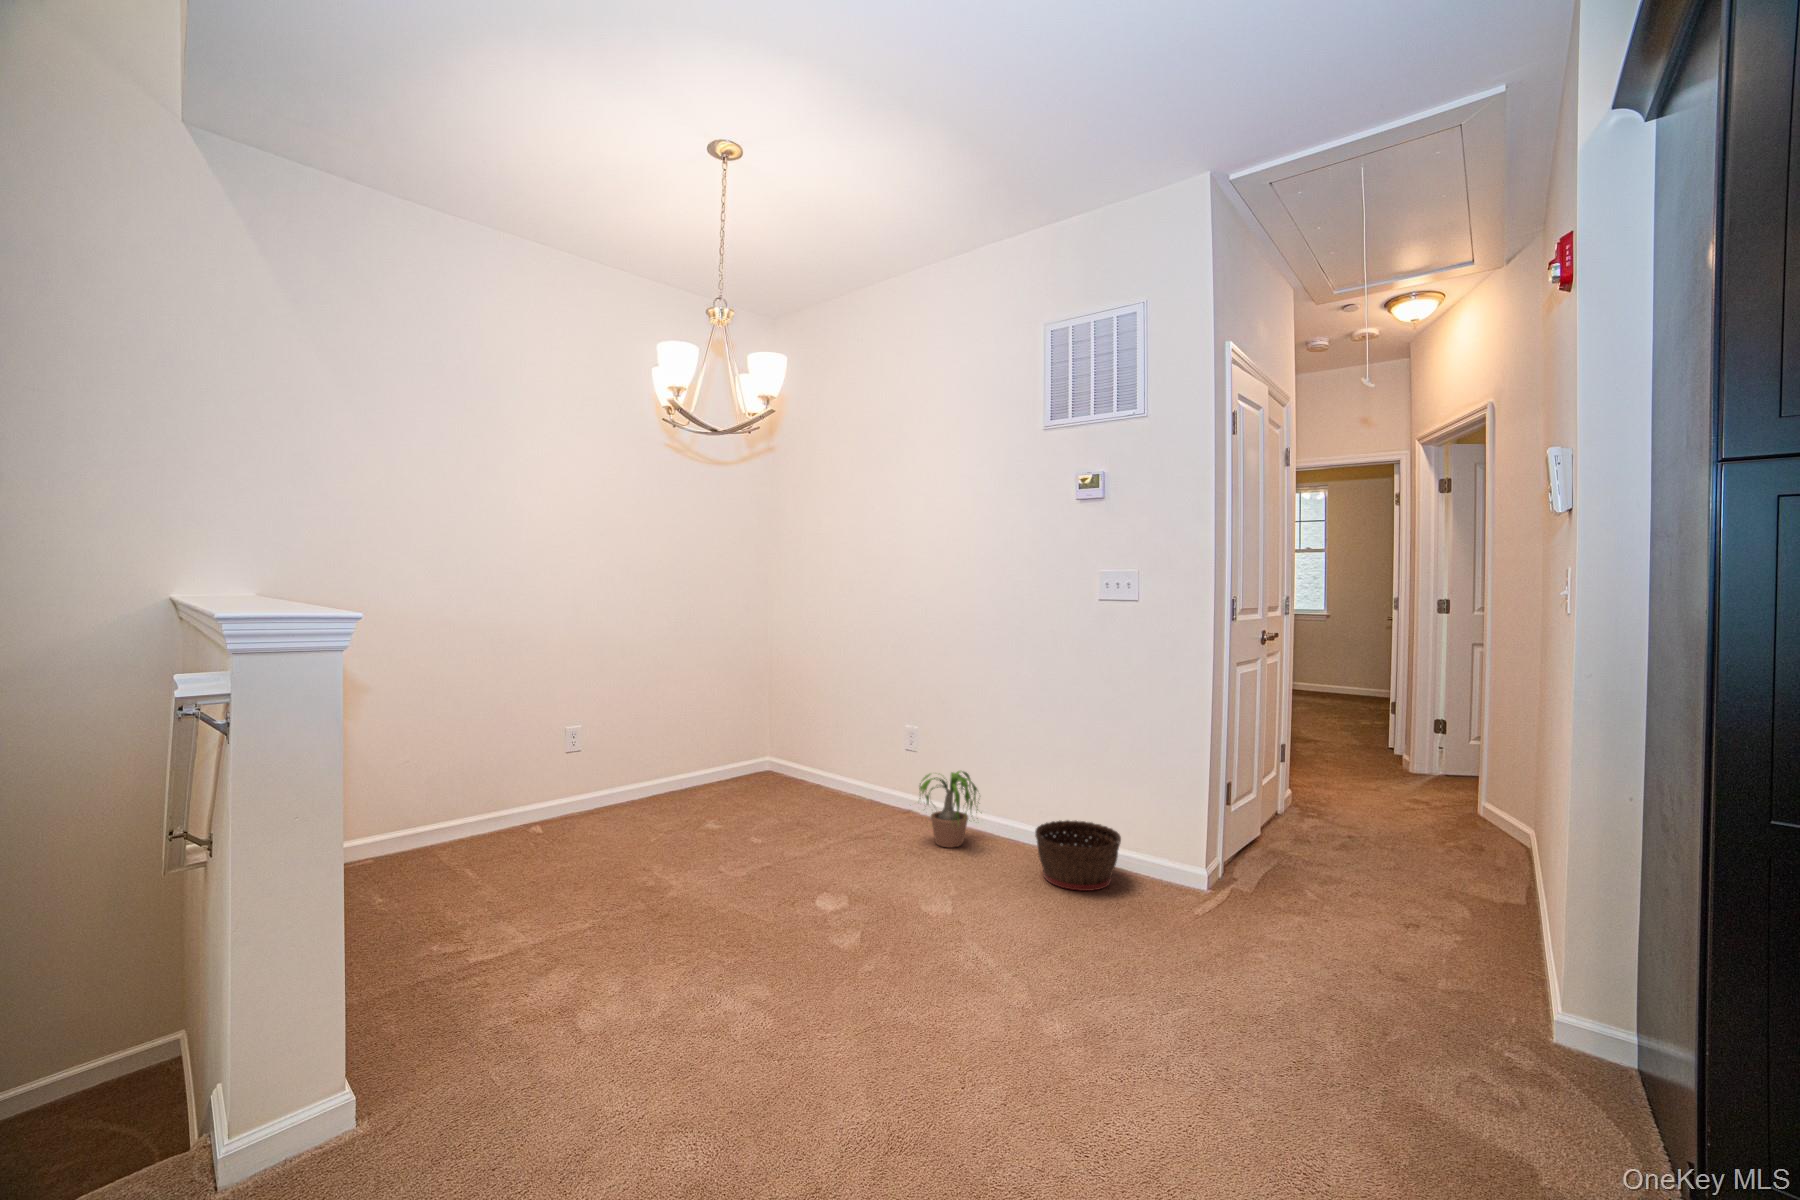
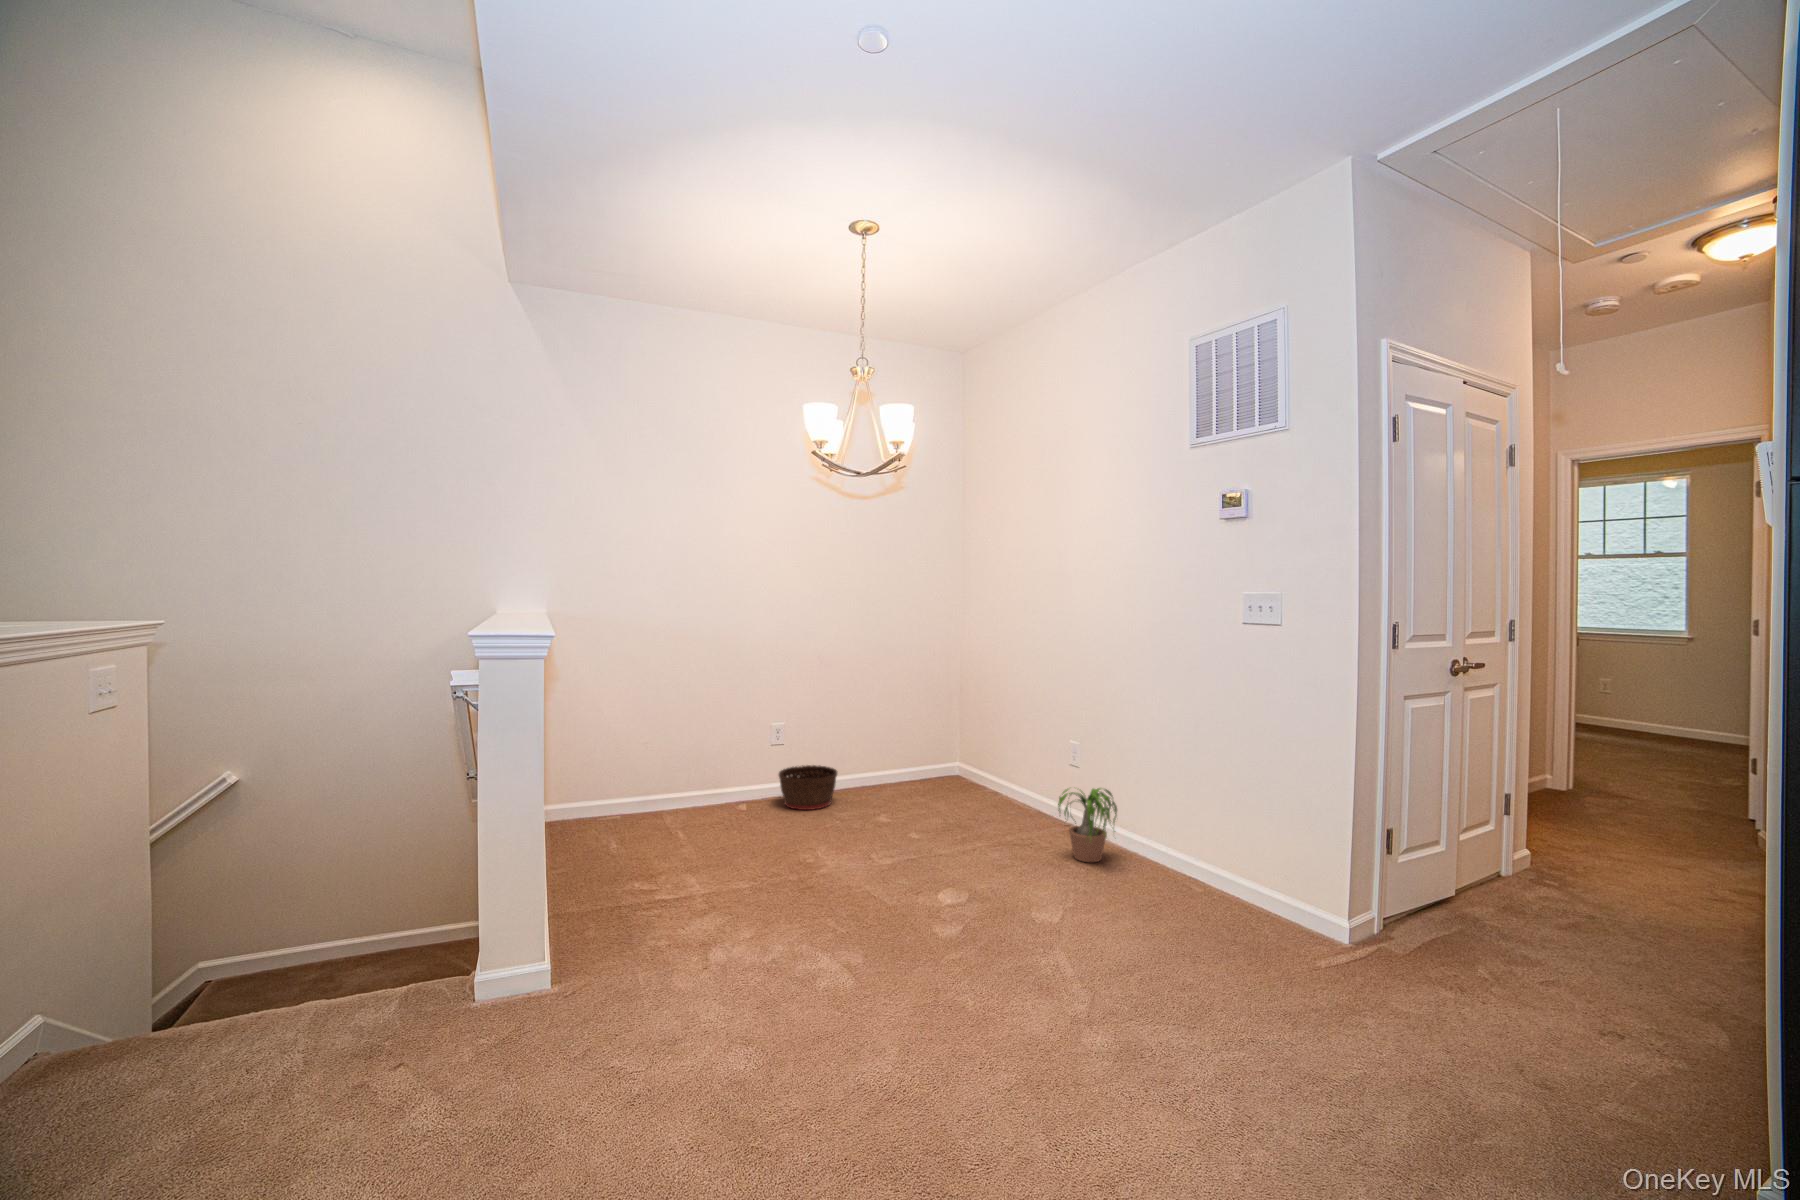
basket: present [1035,820,1121,891] -> present [779,765,837,810]

